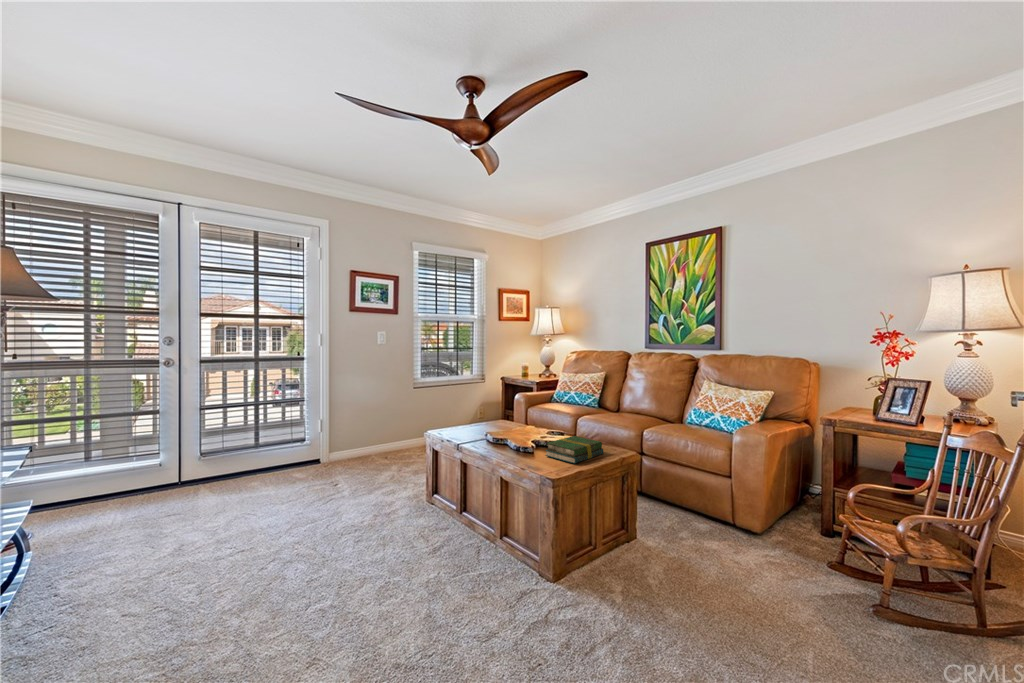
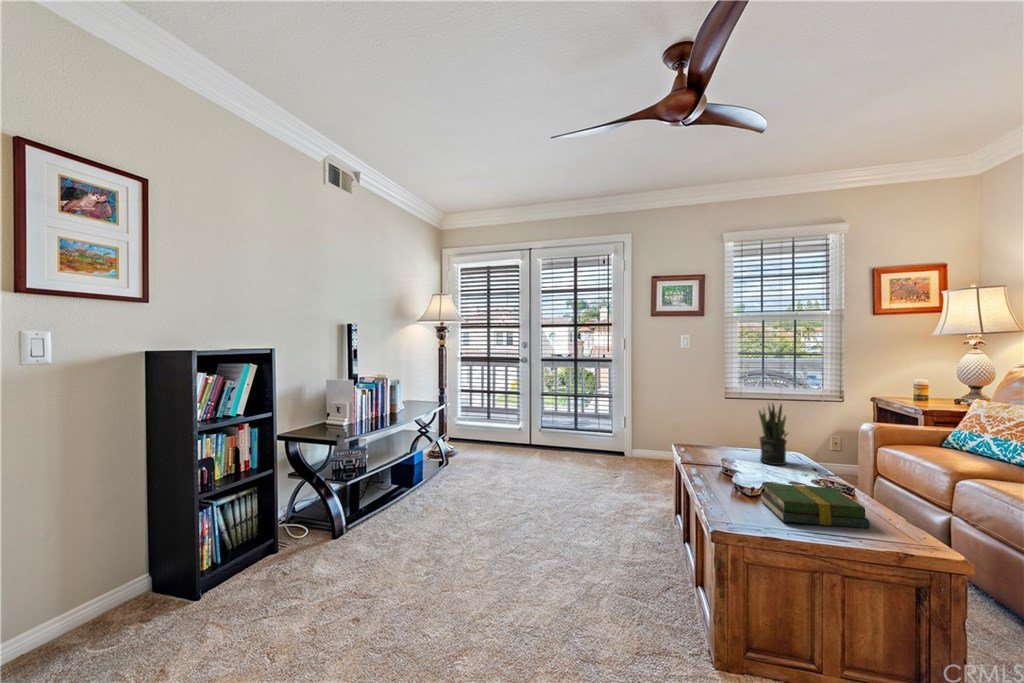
potted plant: none [501,385,522,432] -> present [759,404,787,465]

